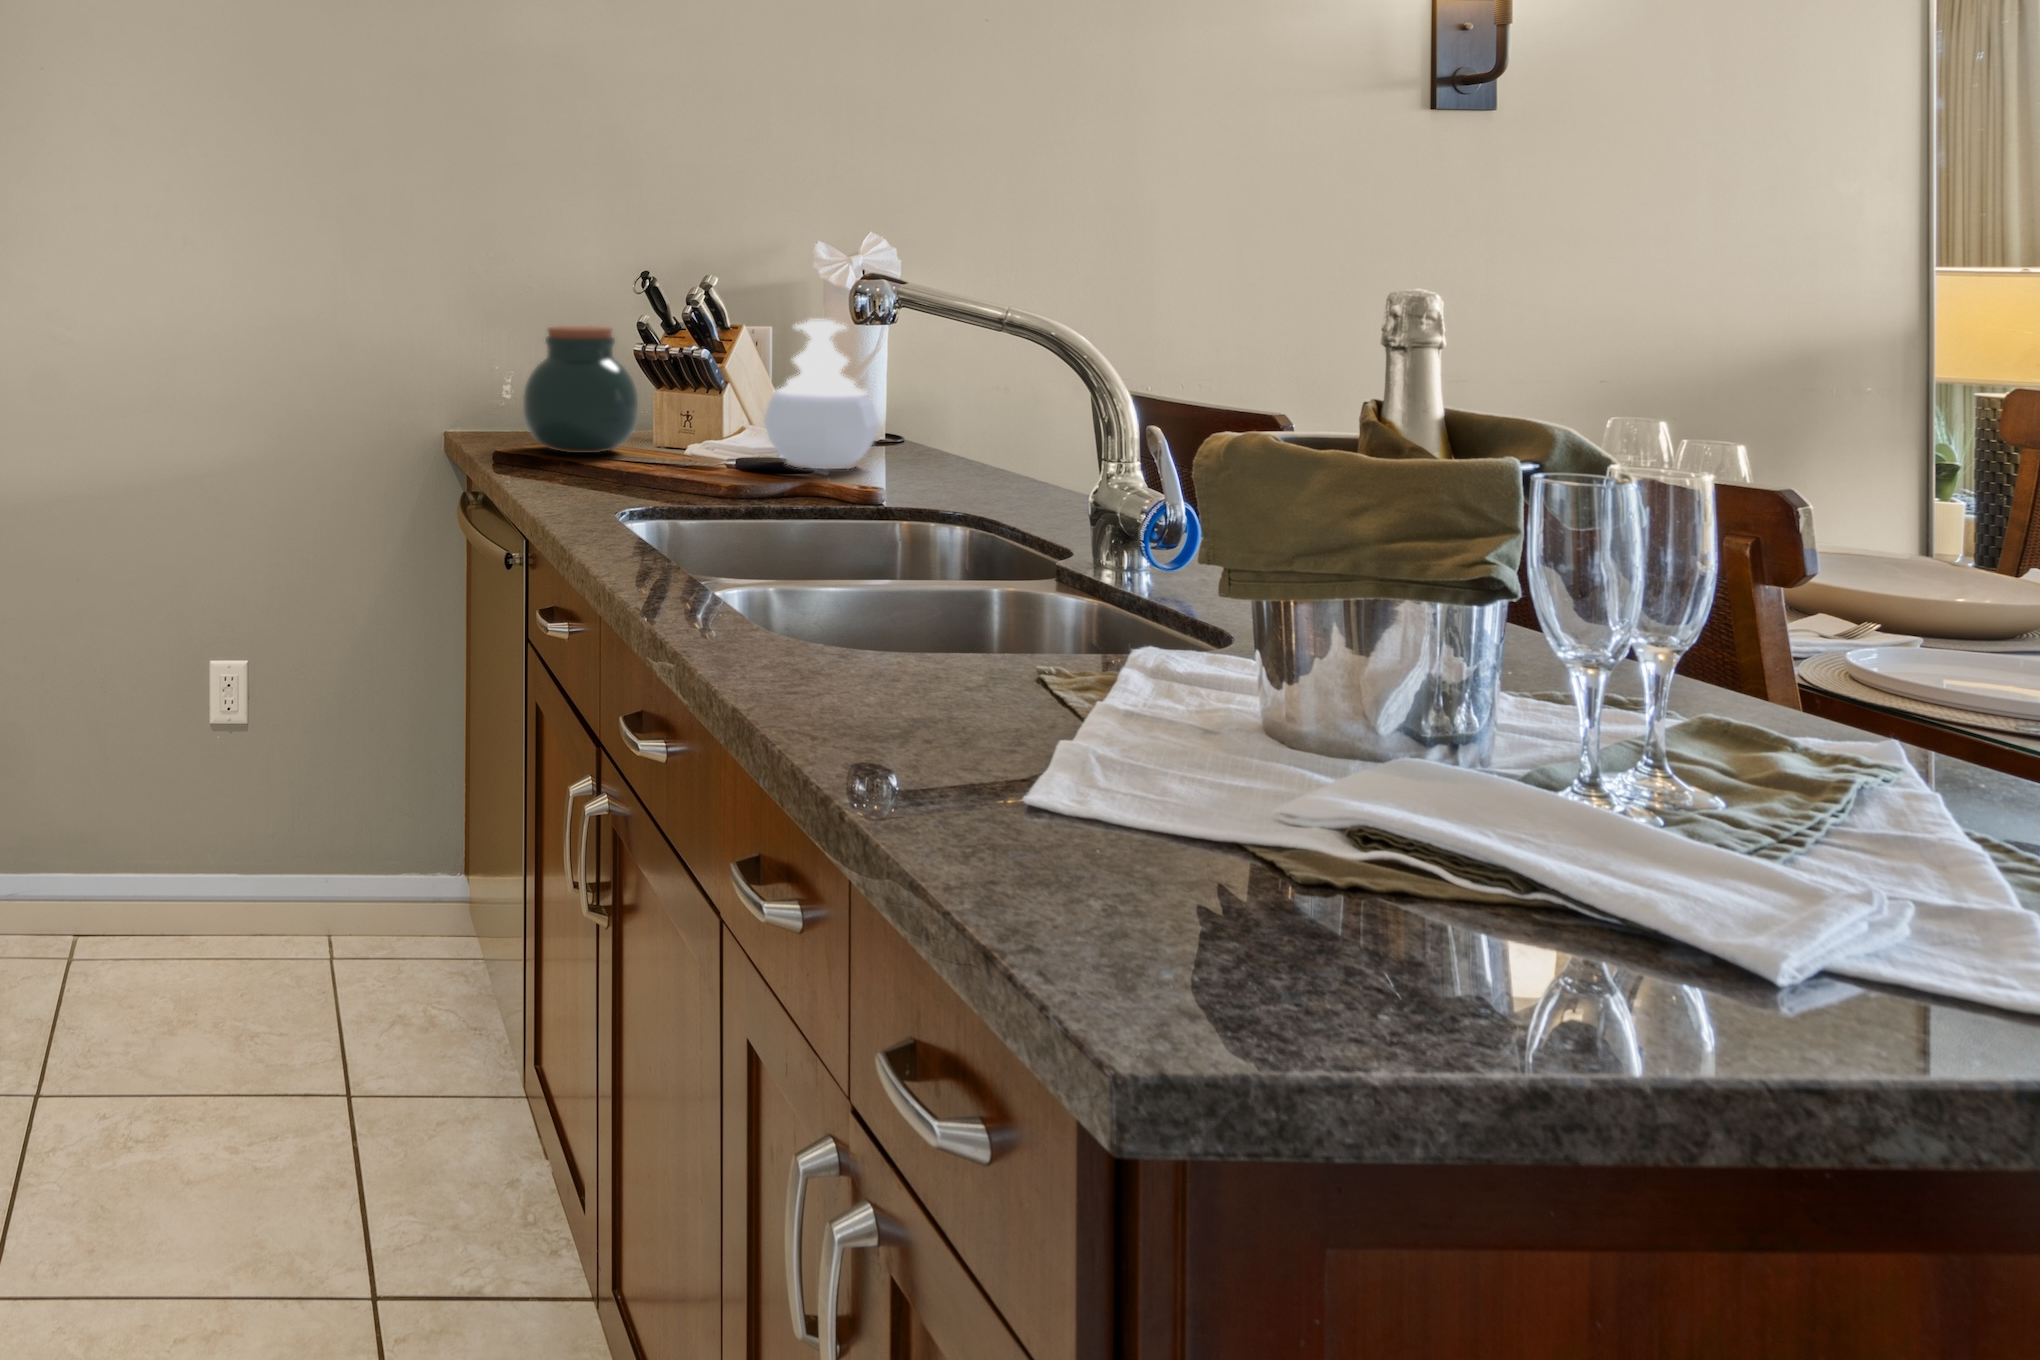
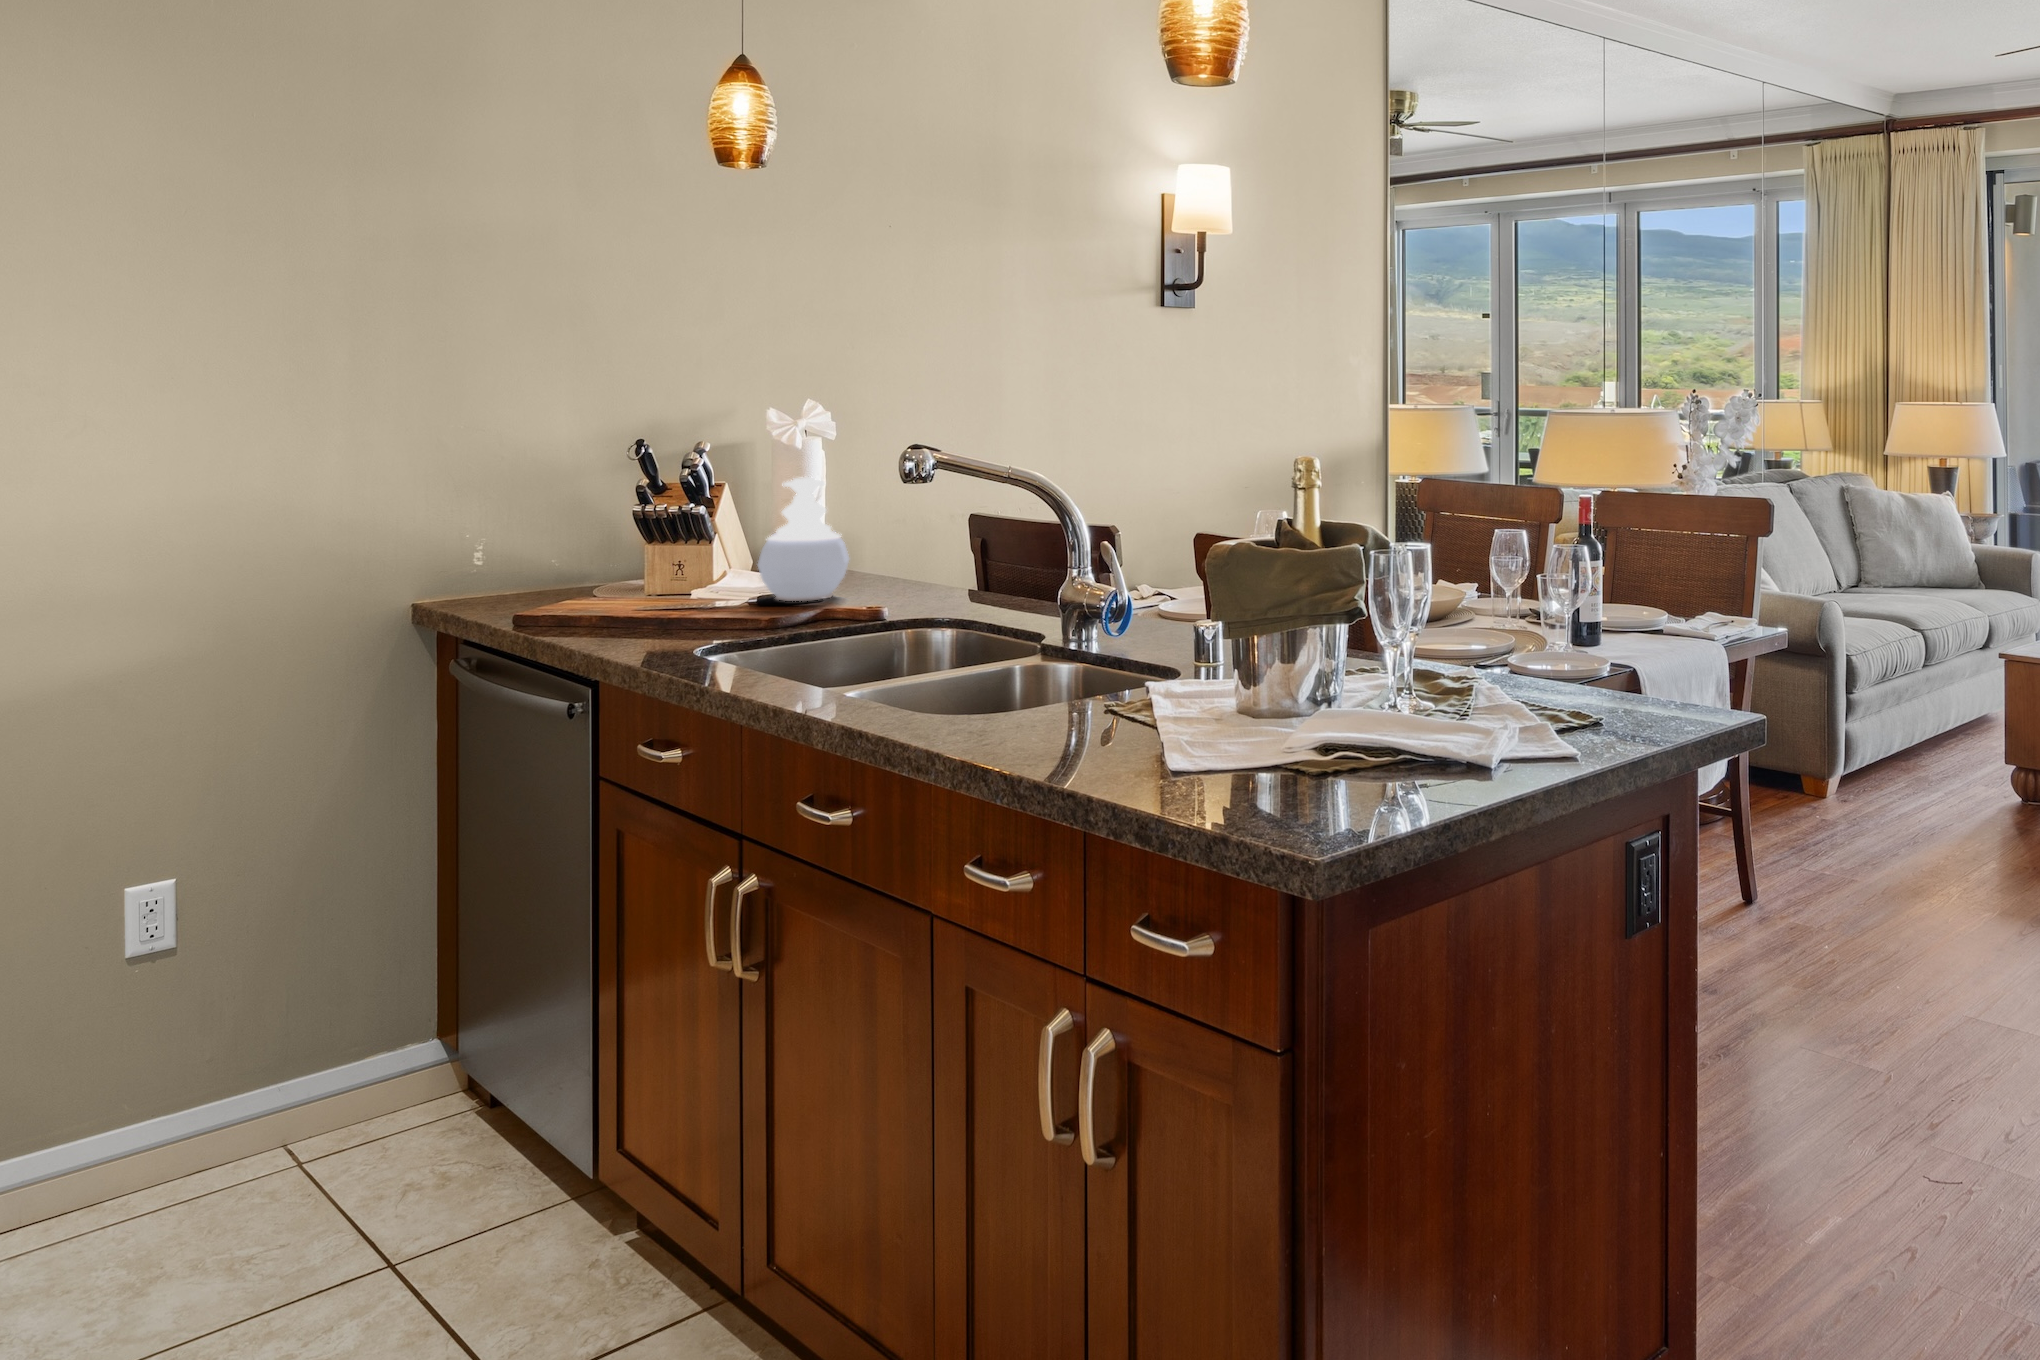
jar: present [523,326,638,453] -> none [525,492,639,610]

